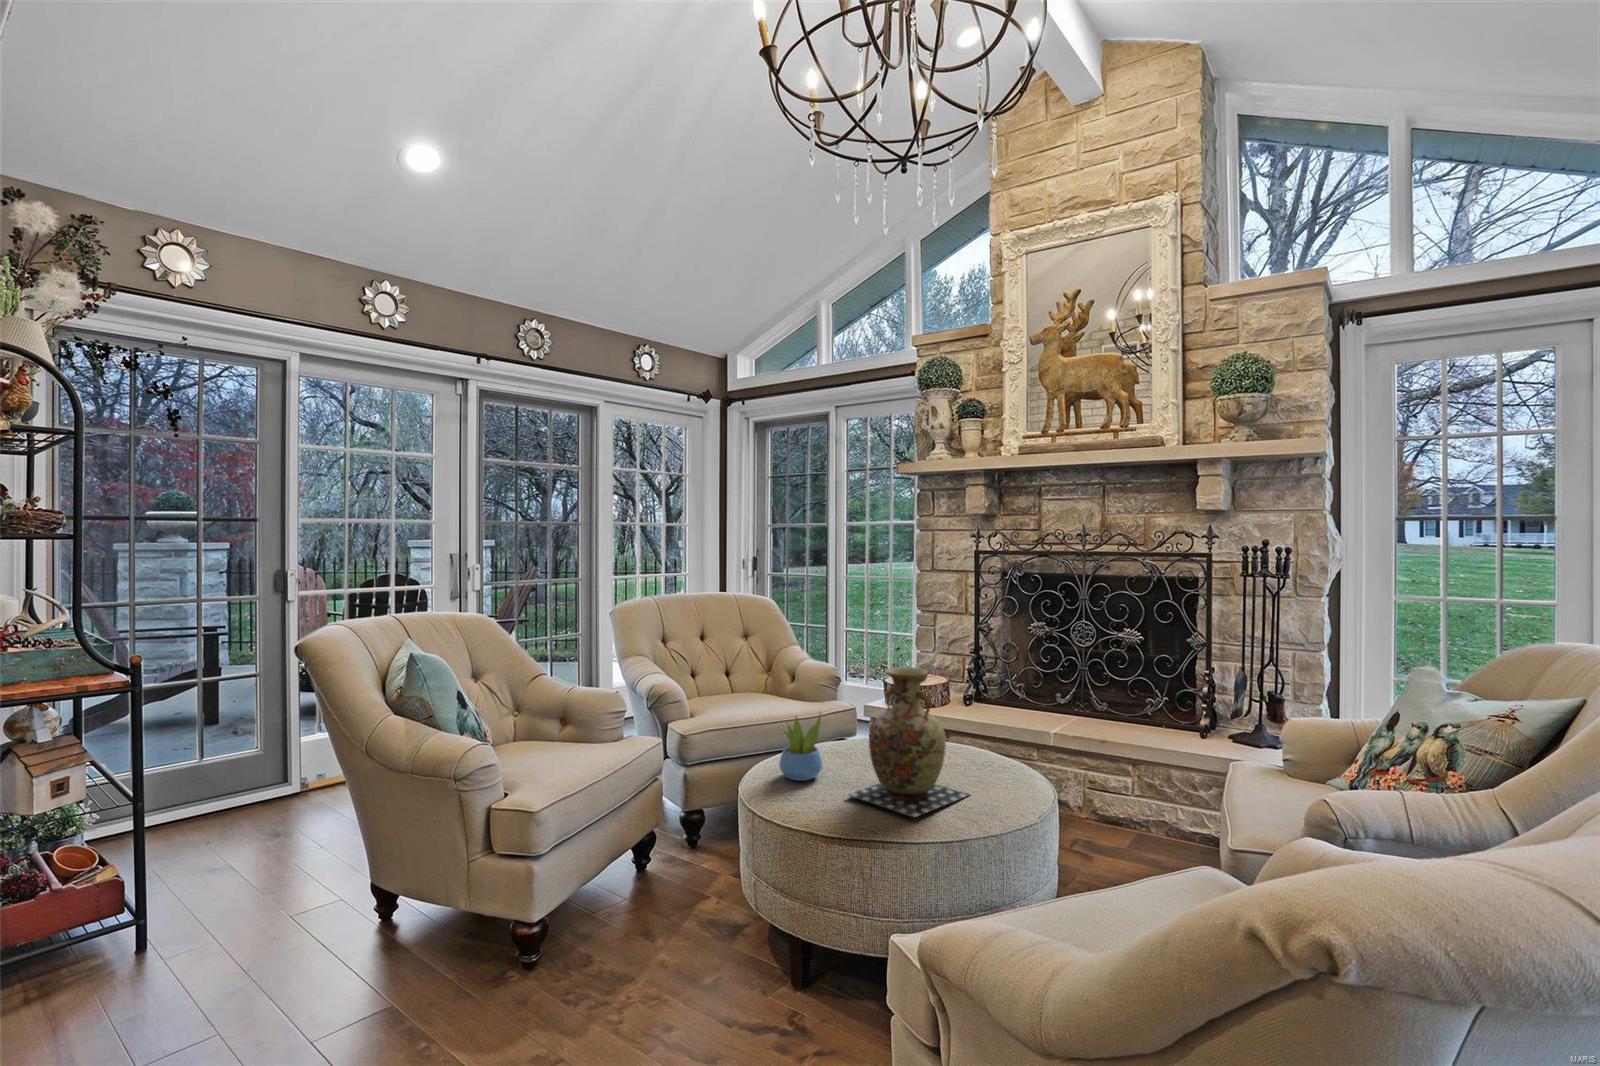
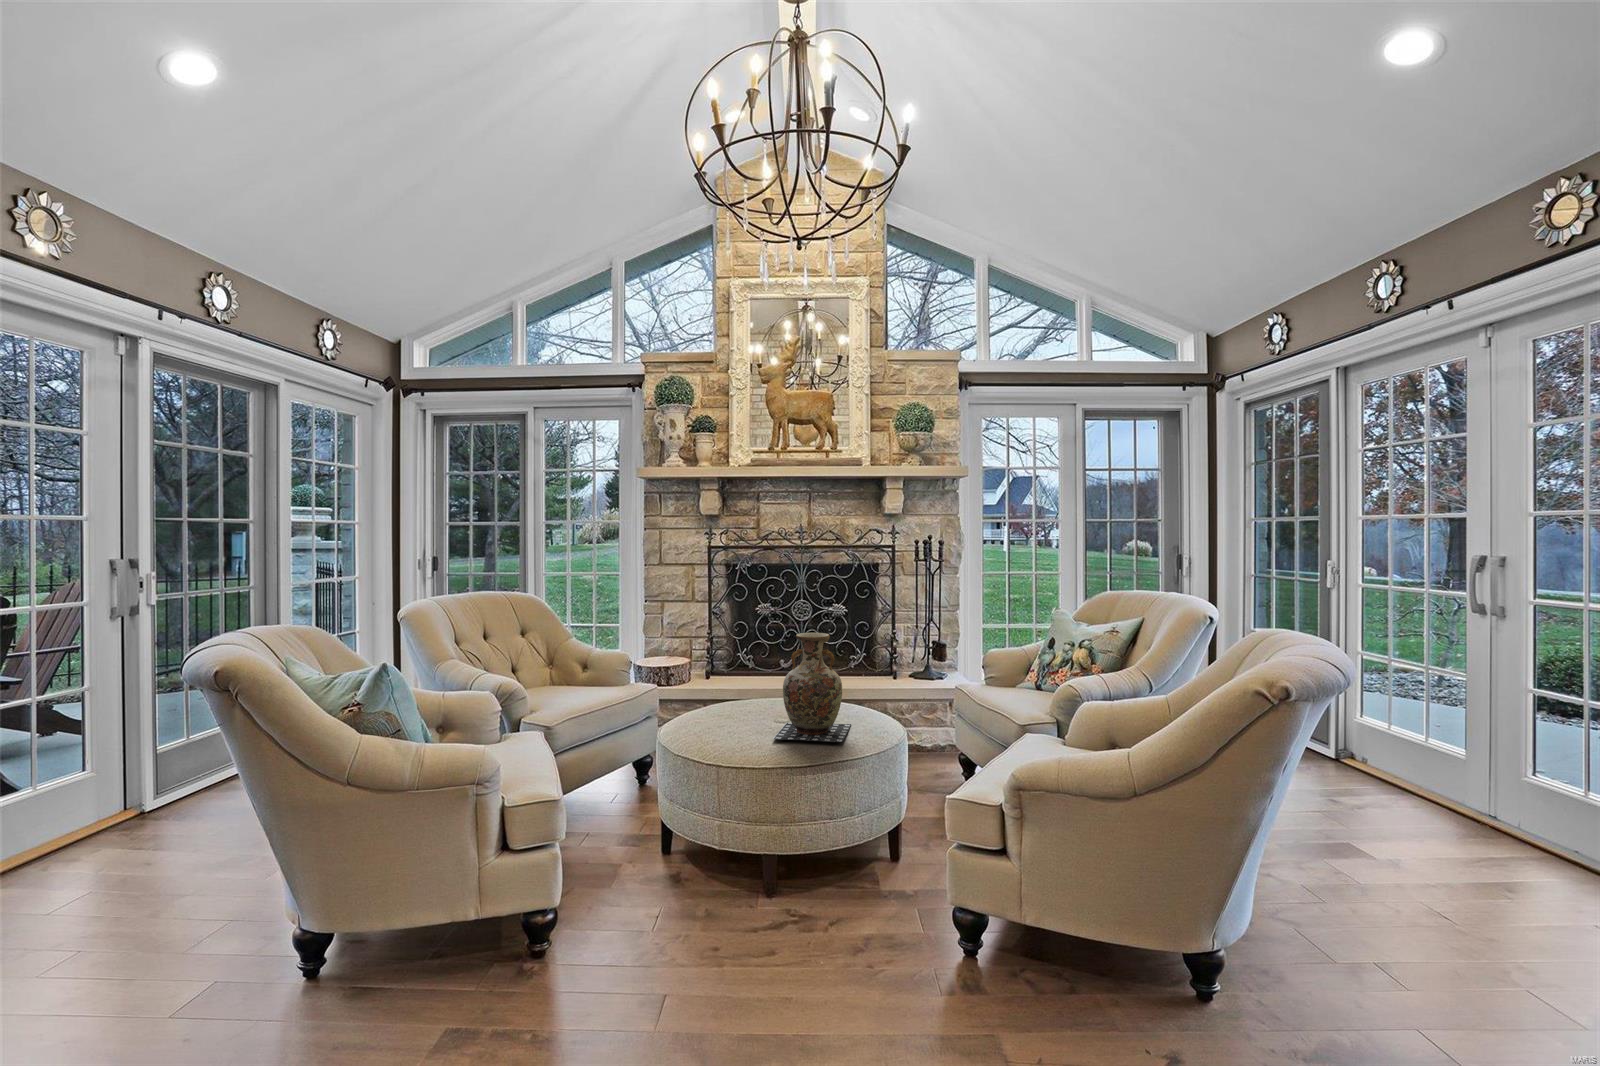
succulent plant: present [779,714,822,781] -> none [697,678,735,738]

